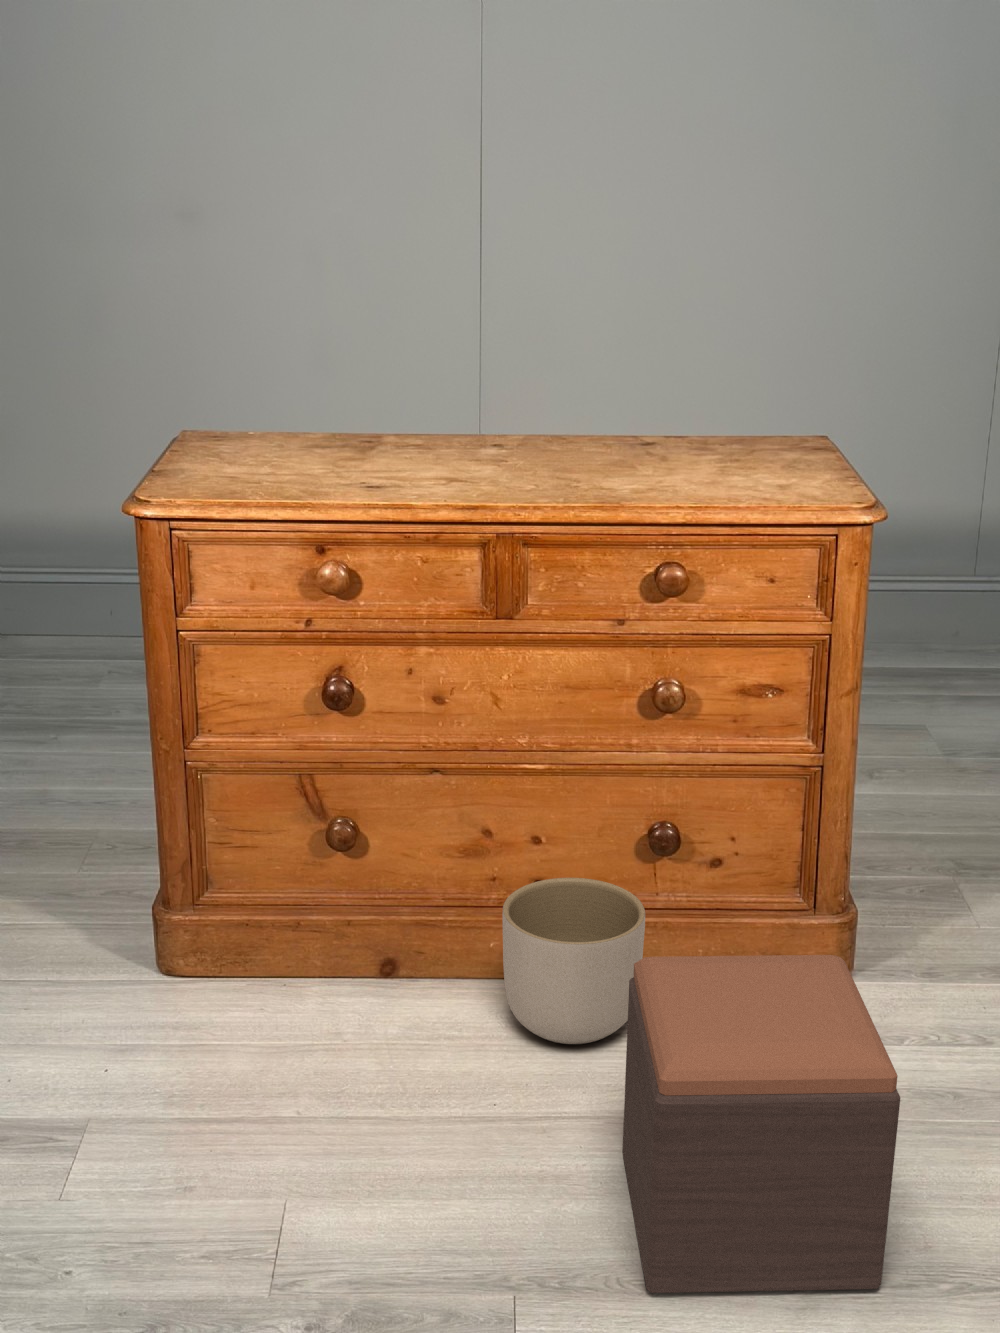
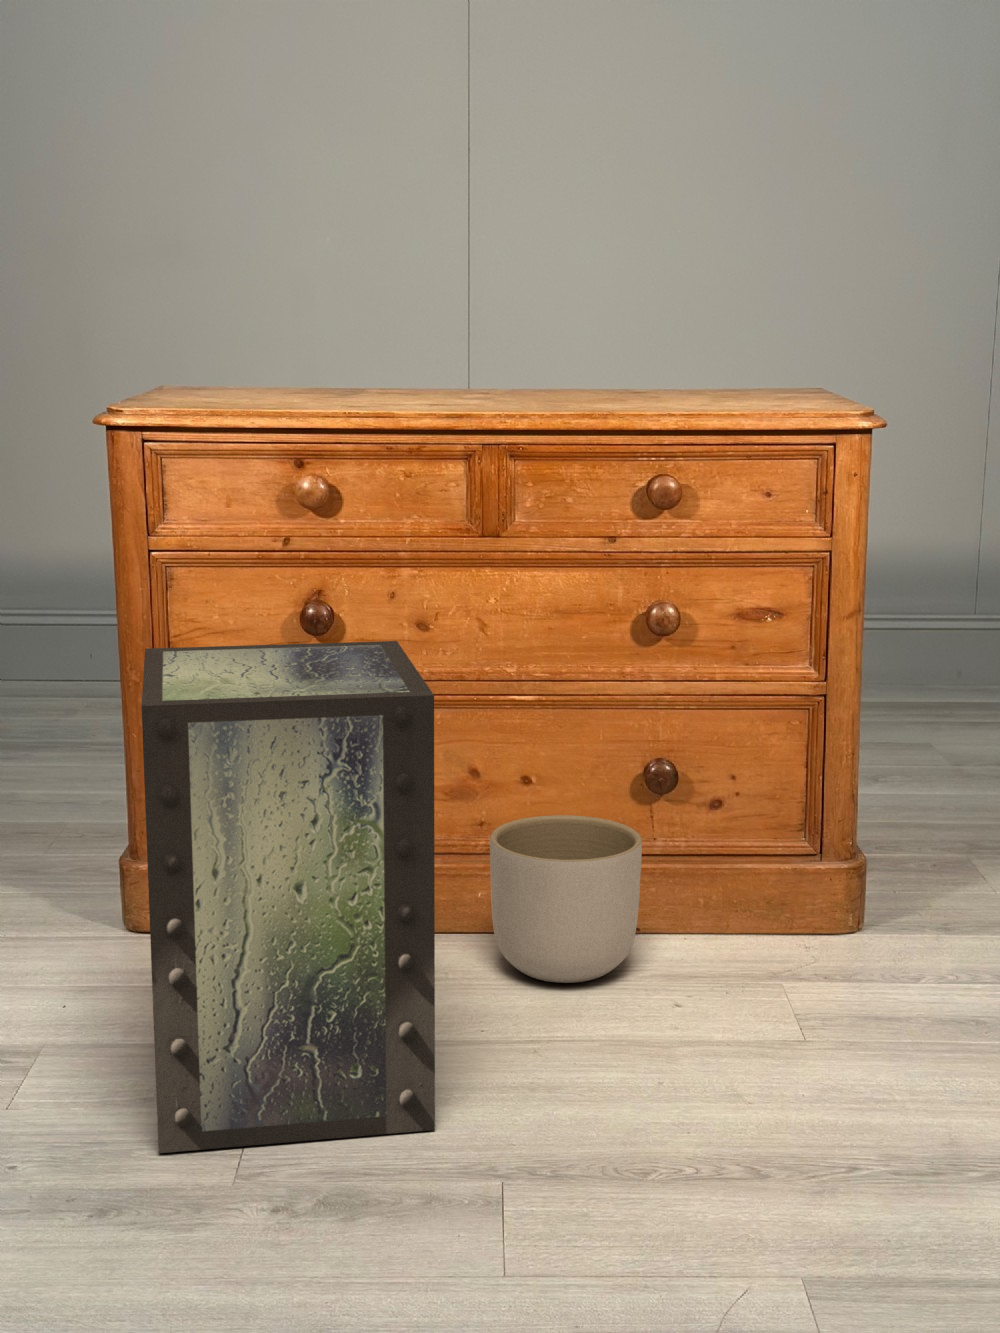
storage box: none [178,759,452,1257] -> present [142,641,435,1153]
footstool: present [622,955,900,1293] -> none [621,833,922,1181]

